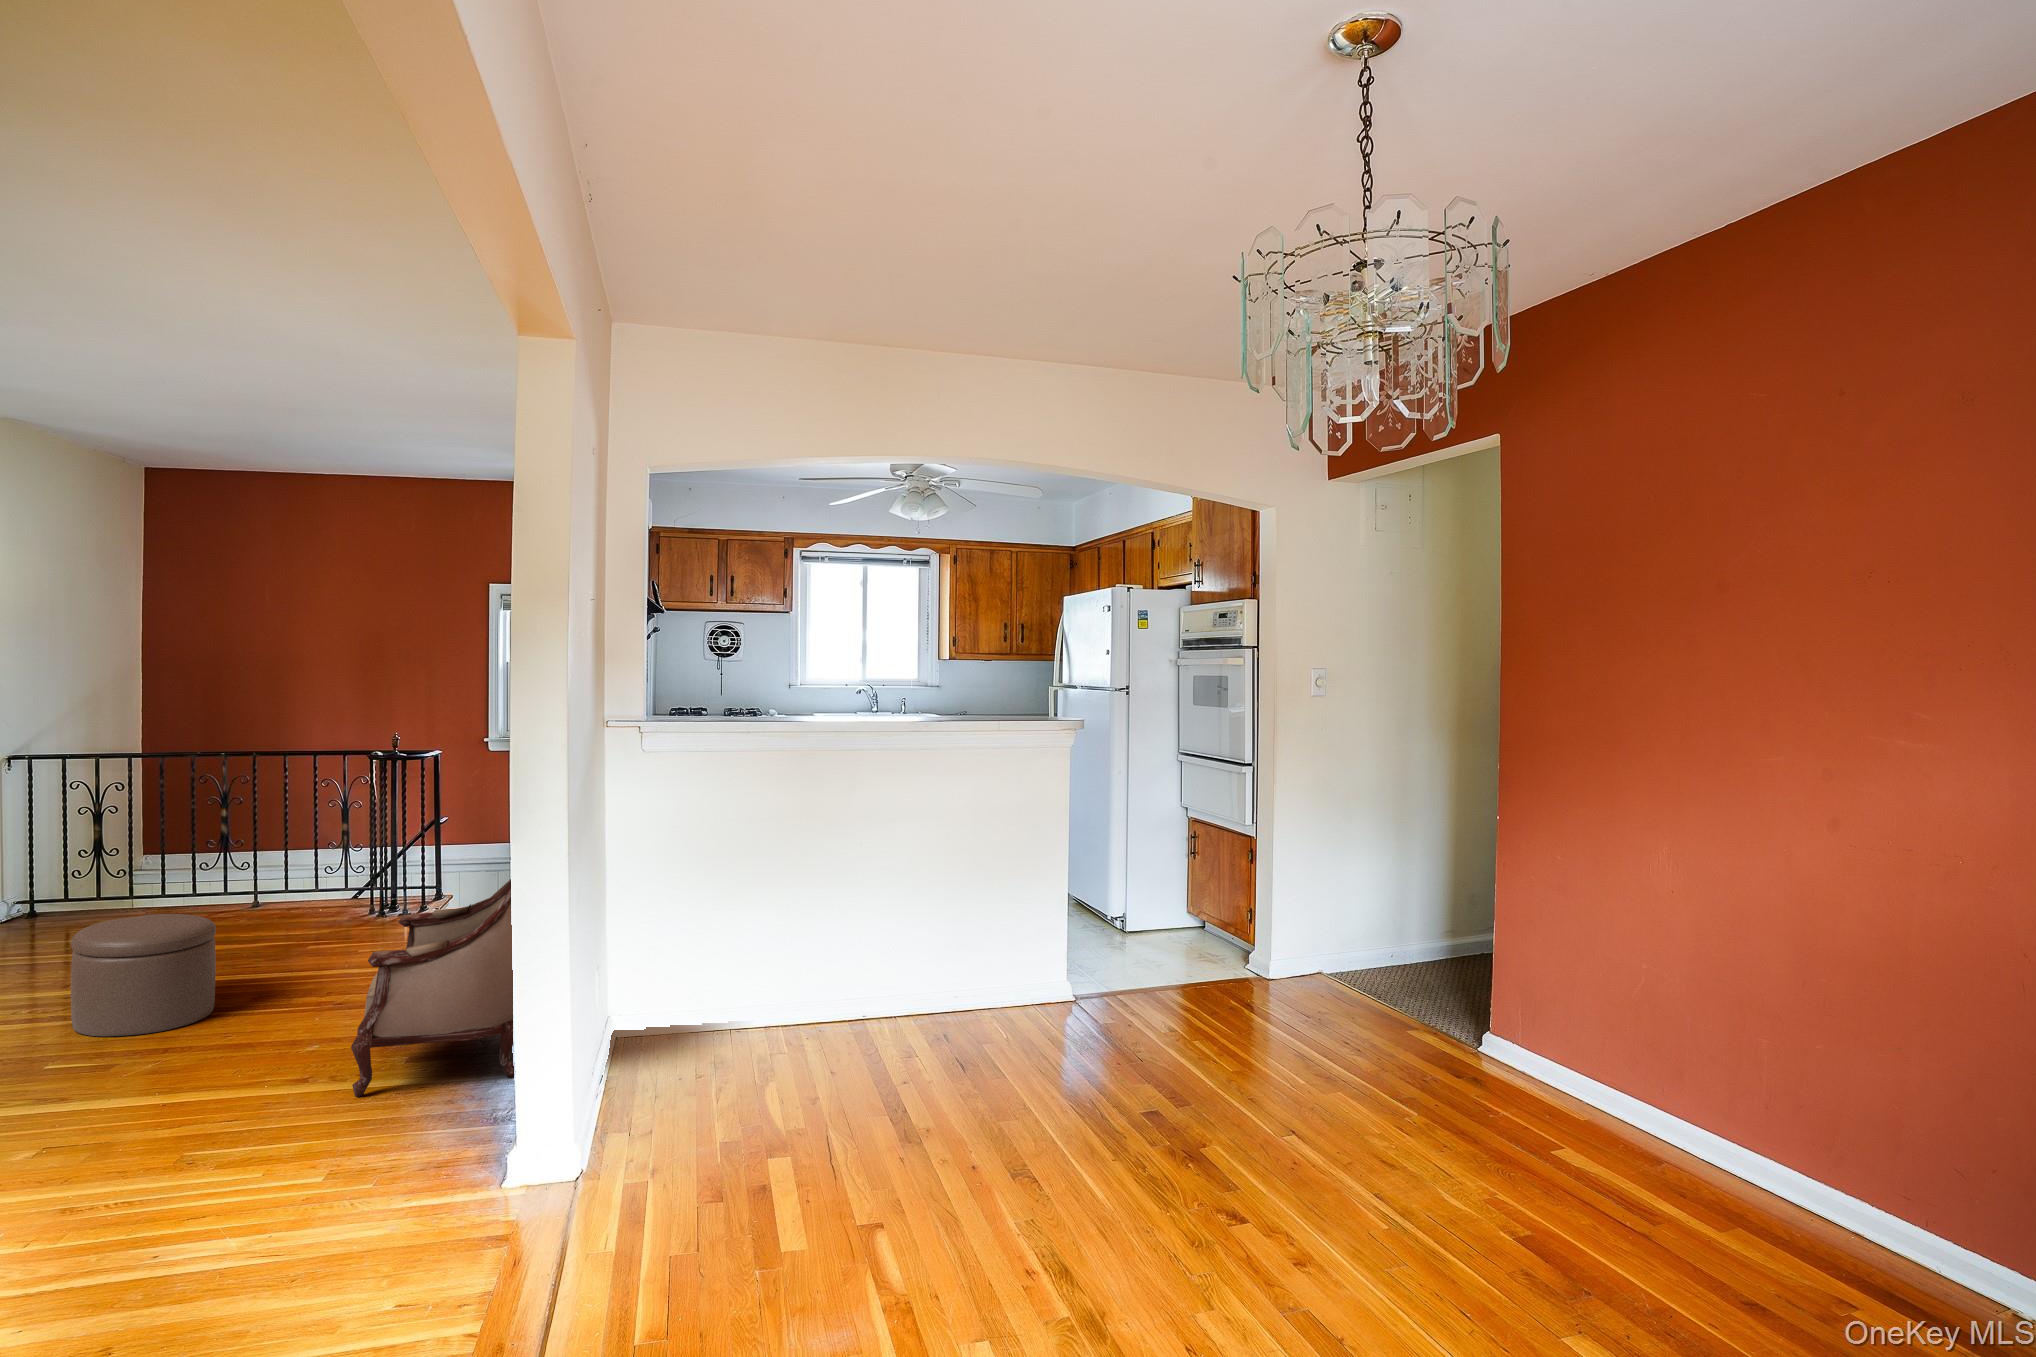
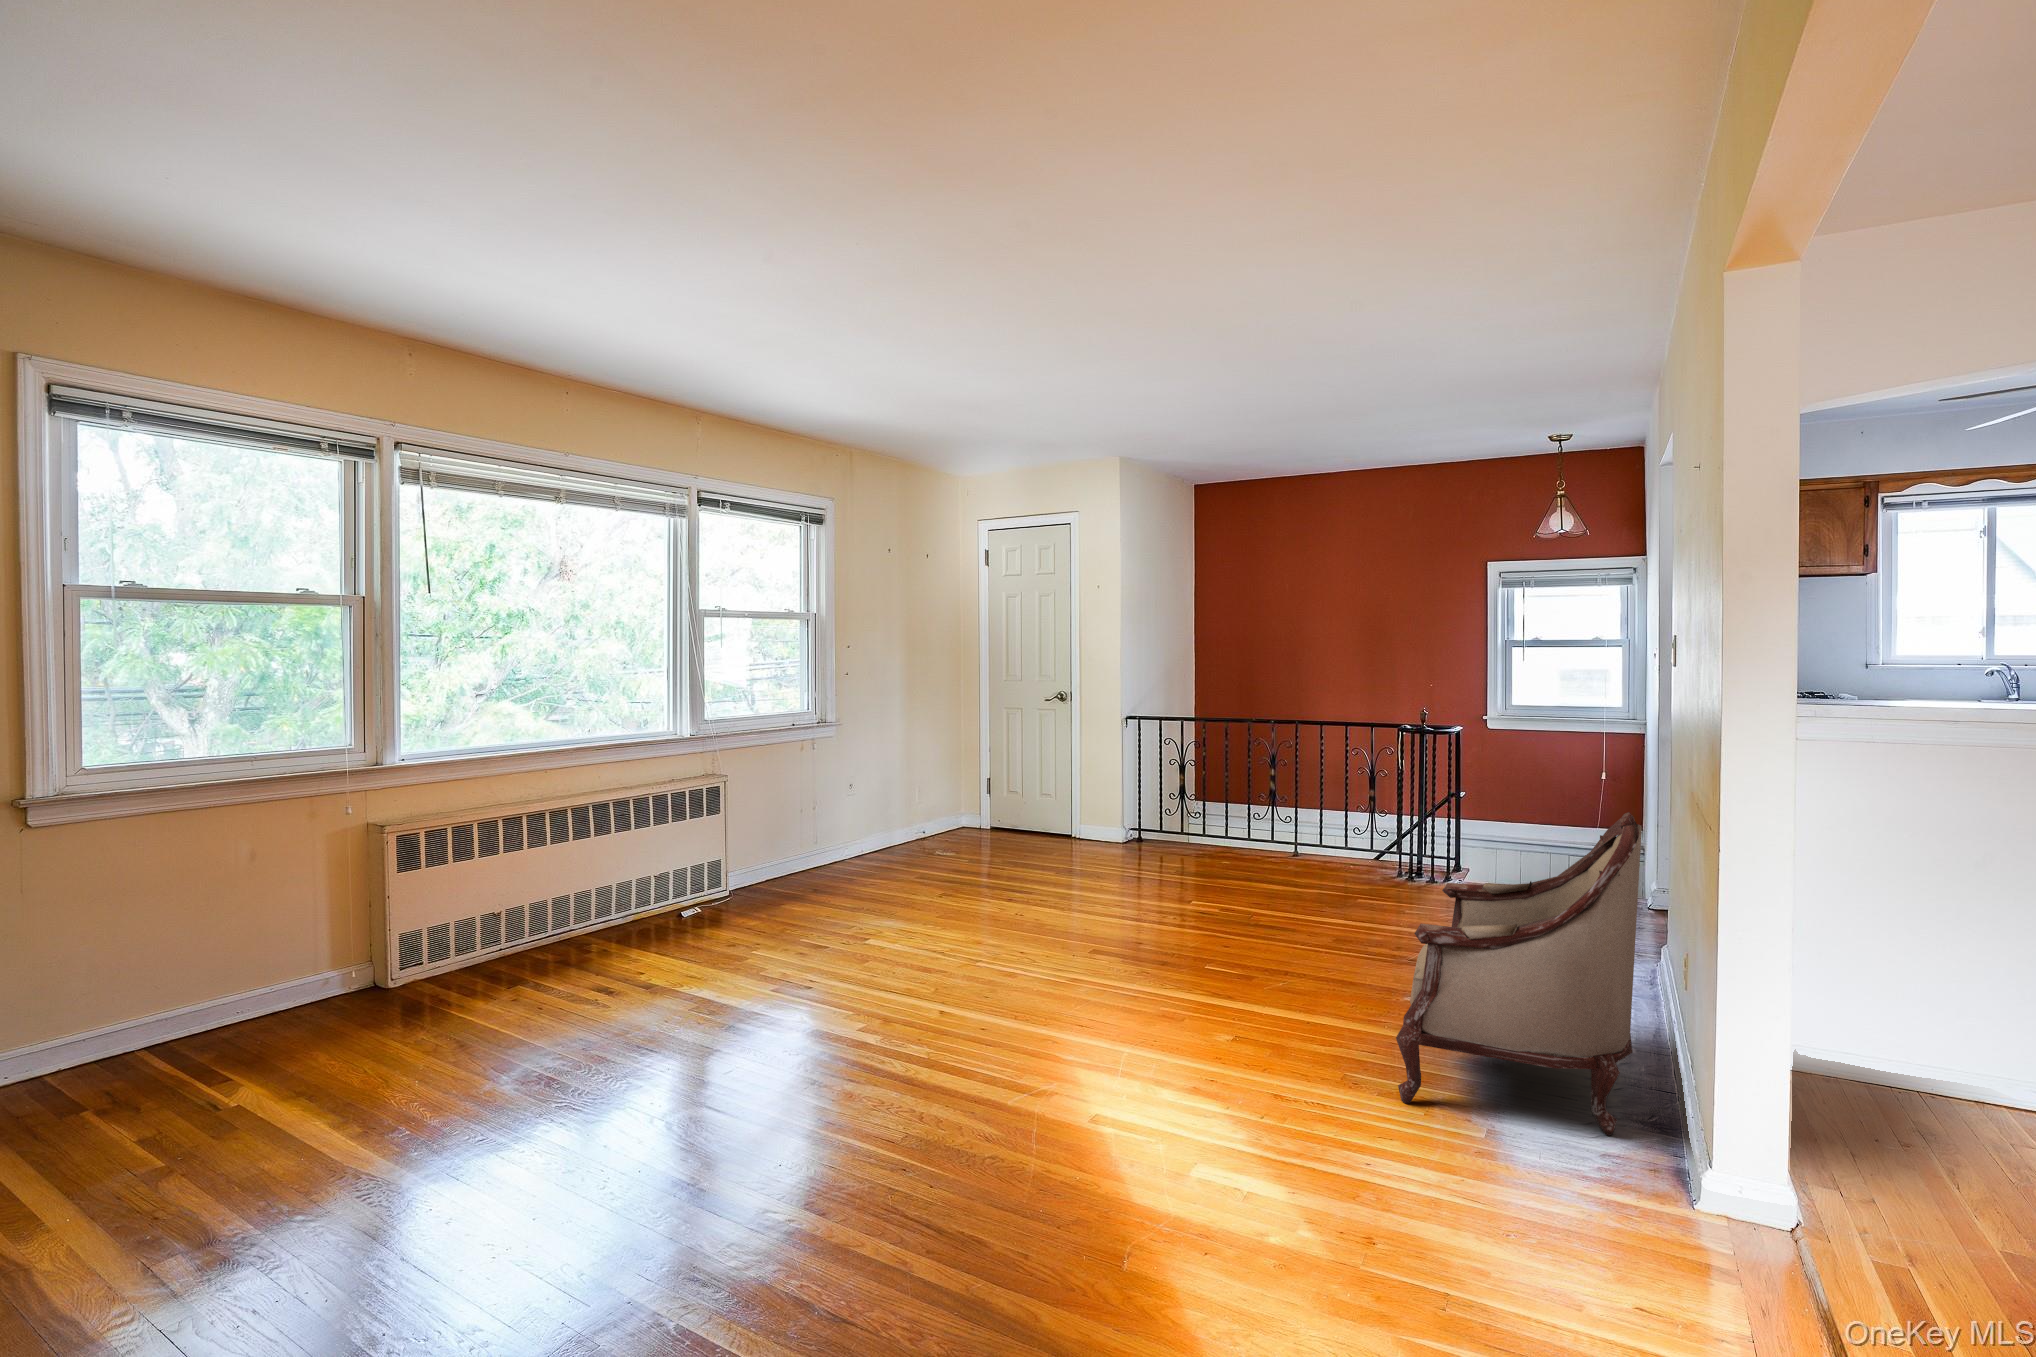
ottoman: present [71,914,216,1036] -> none [1147,849,1260,964]

